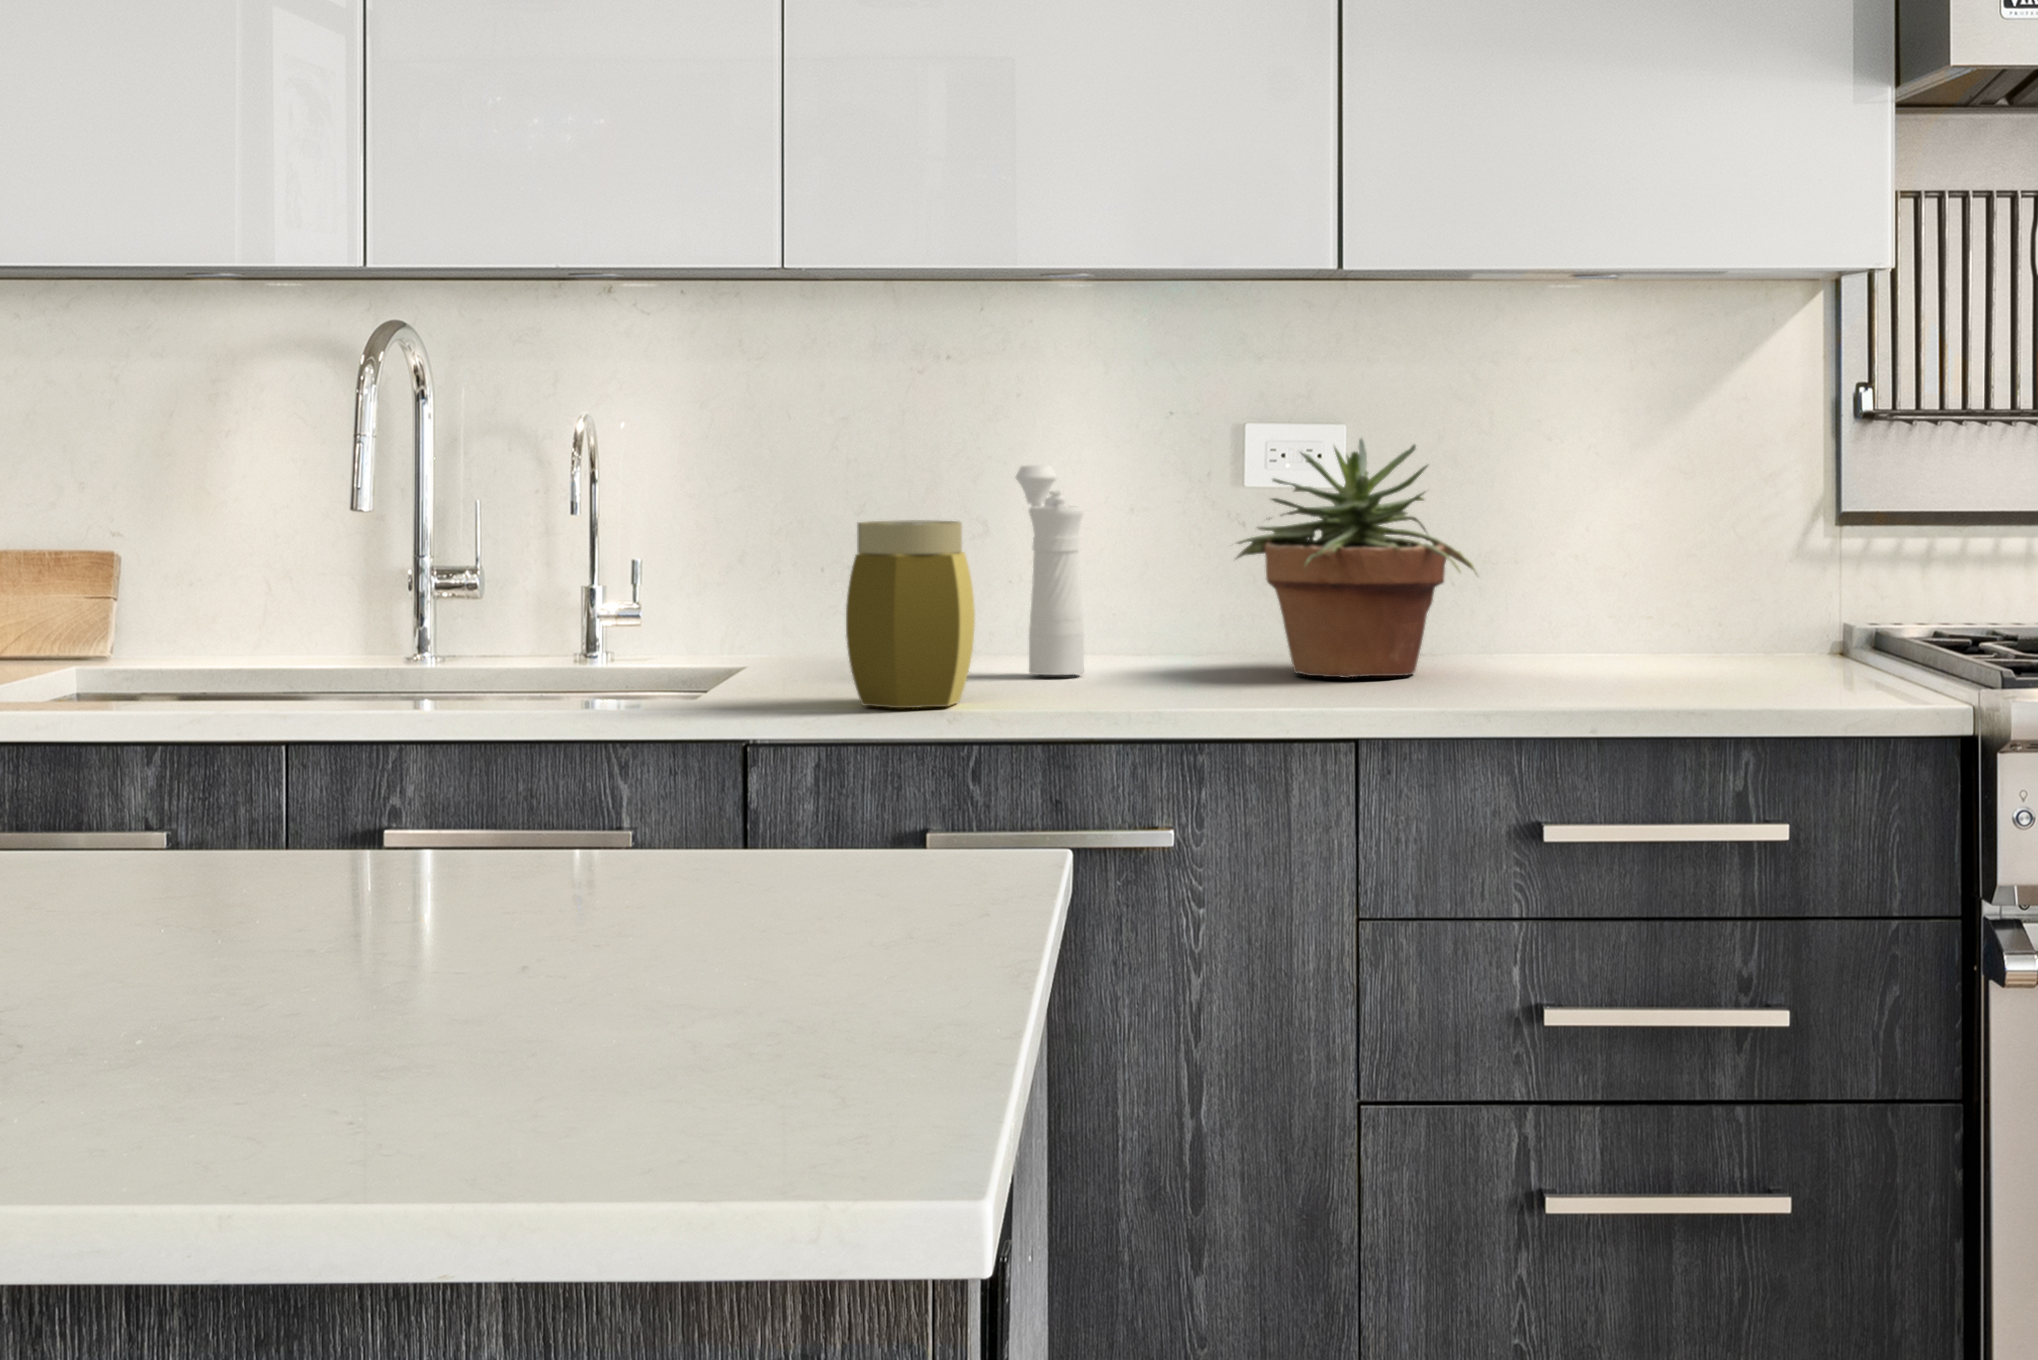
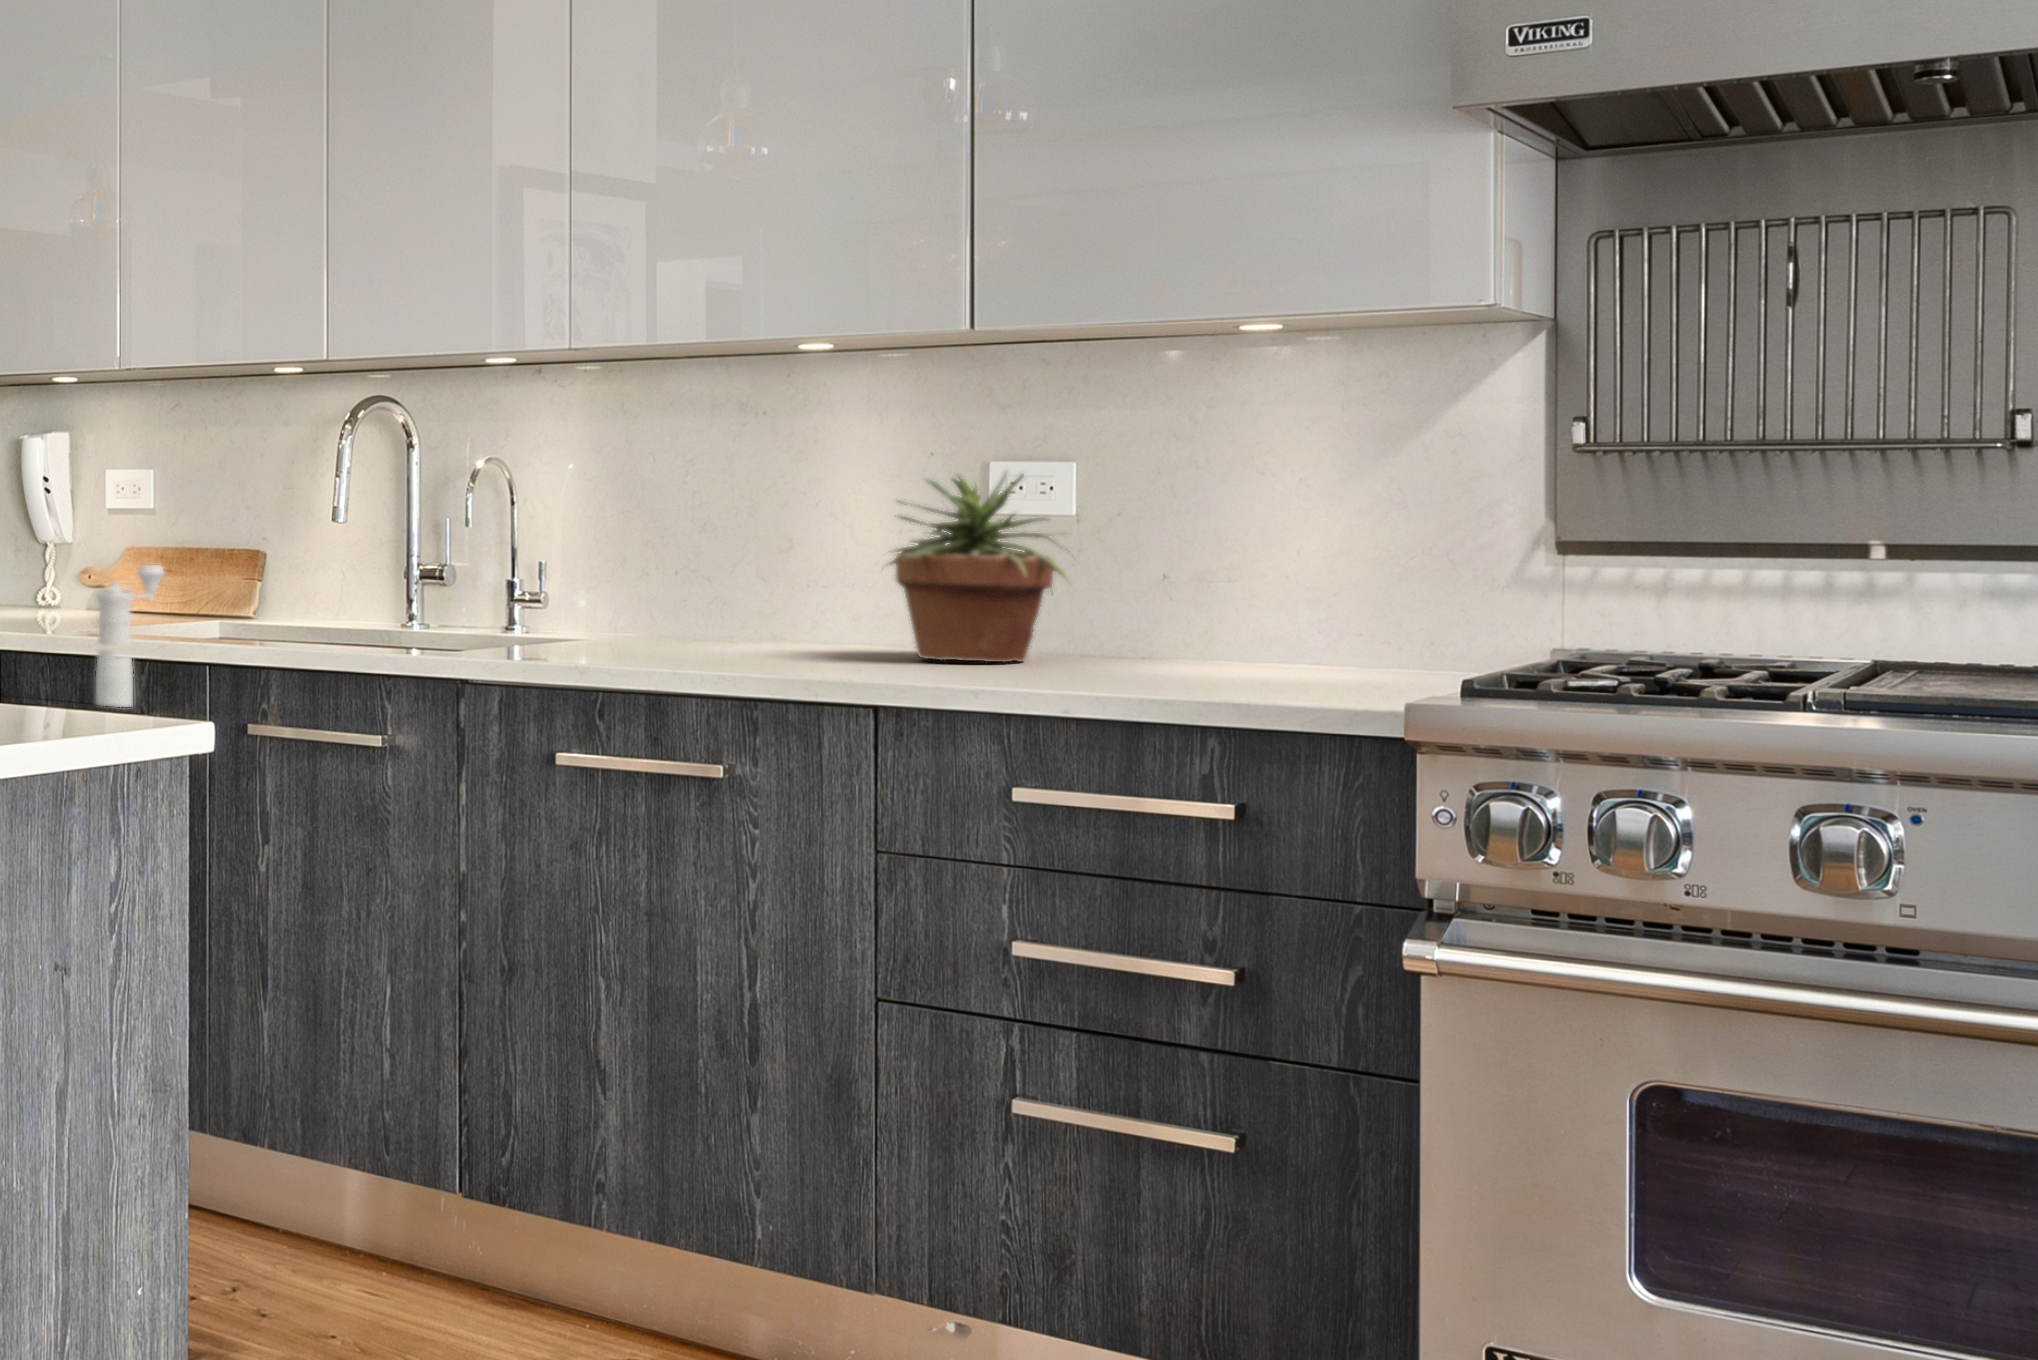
pepper mill: present [1016,465,1084,675] -> present [96,565,164,707]
jar: present [846,520,975,708] -> none [522,526,620,659]

